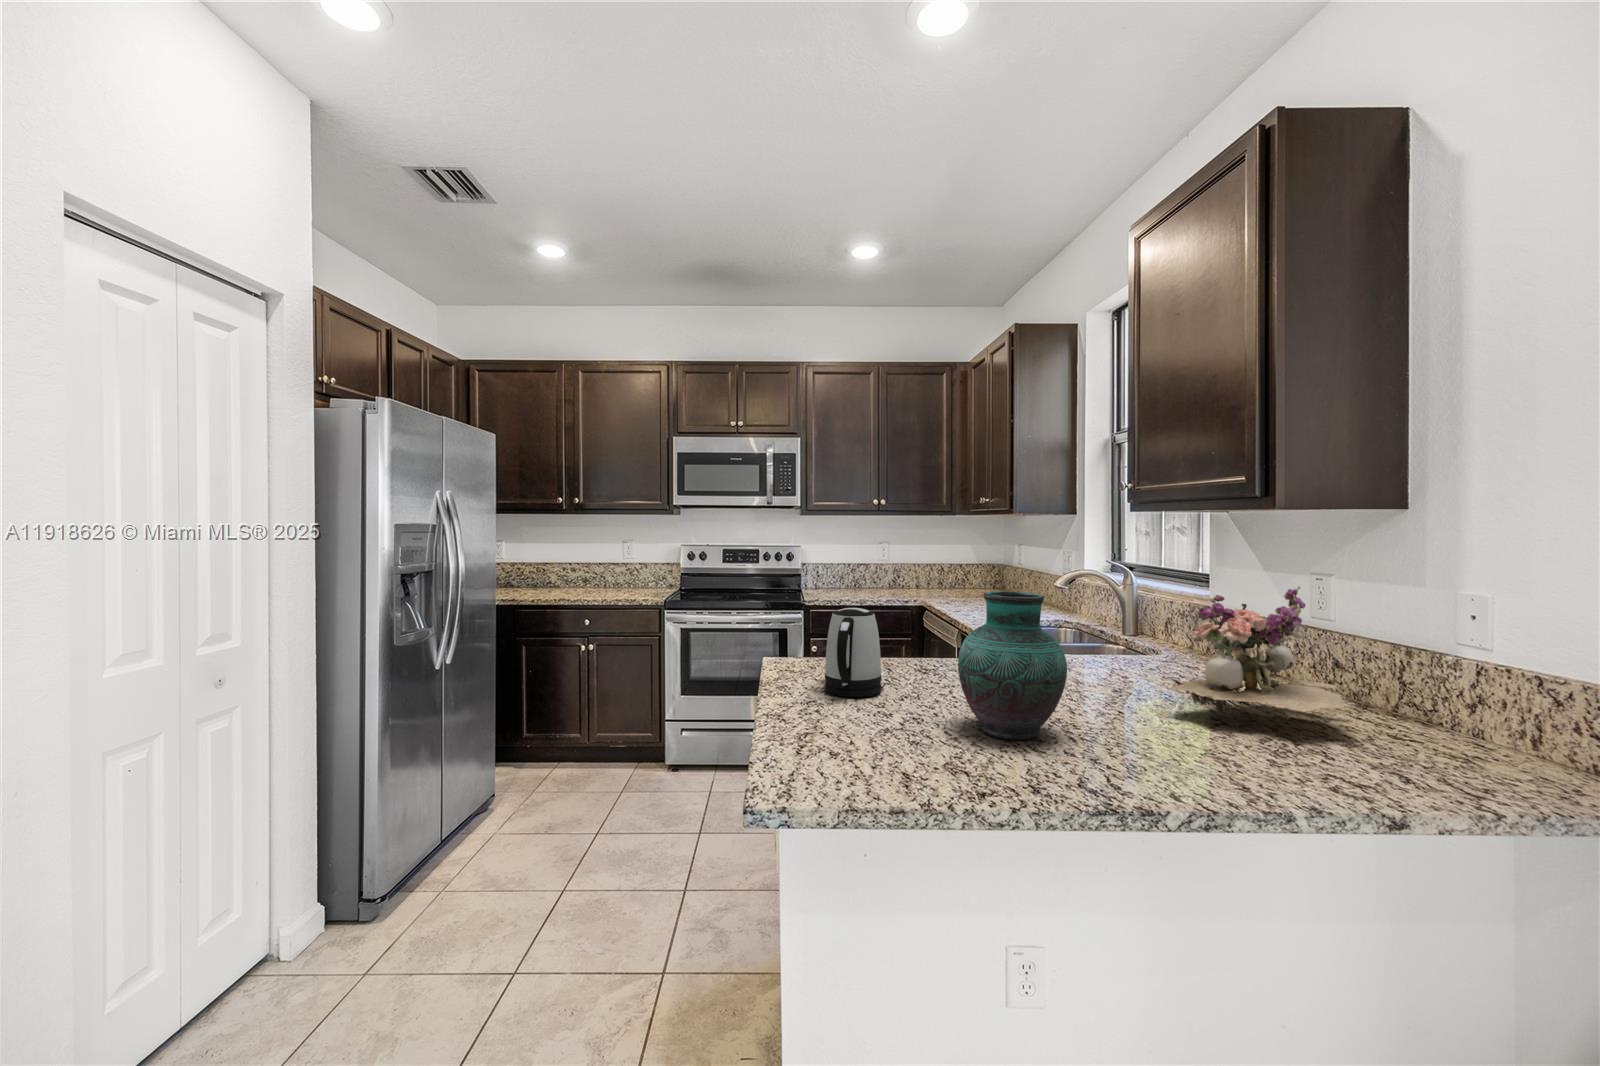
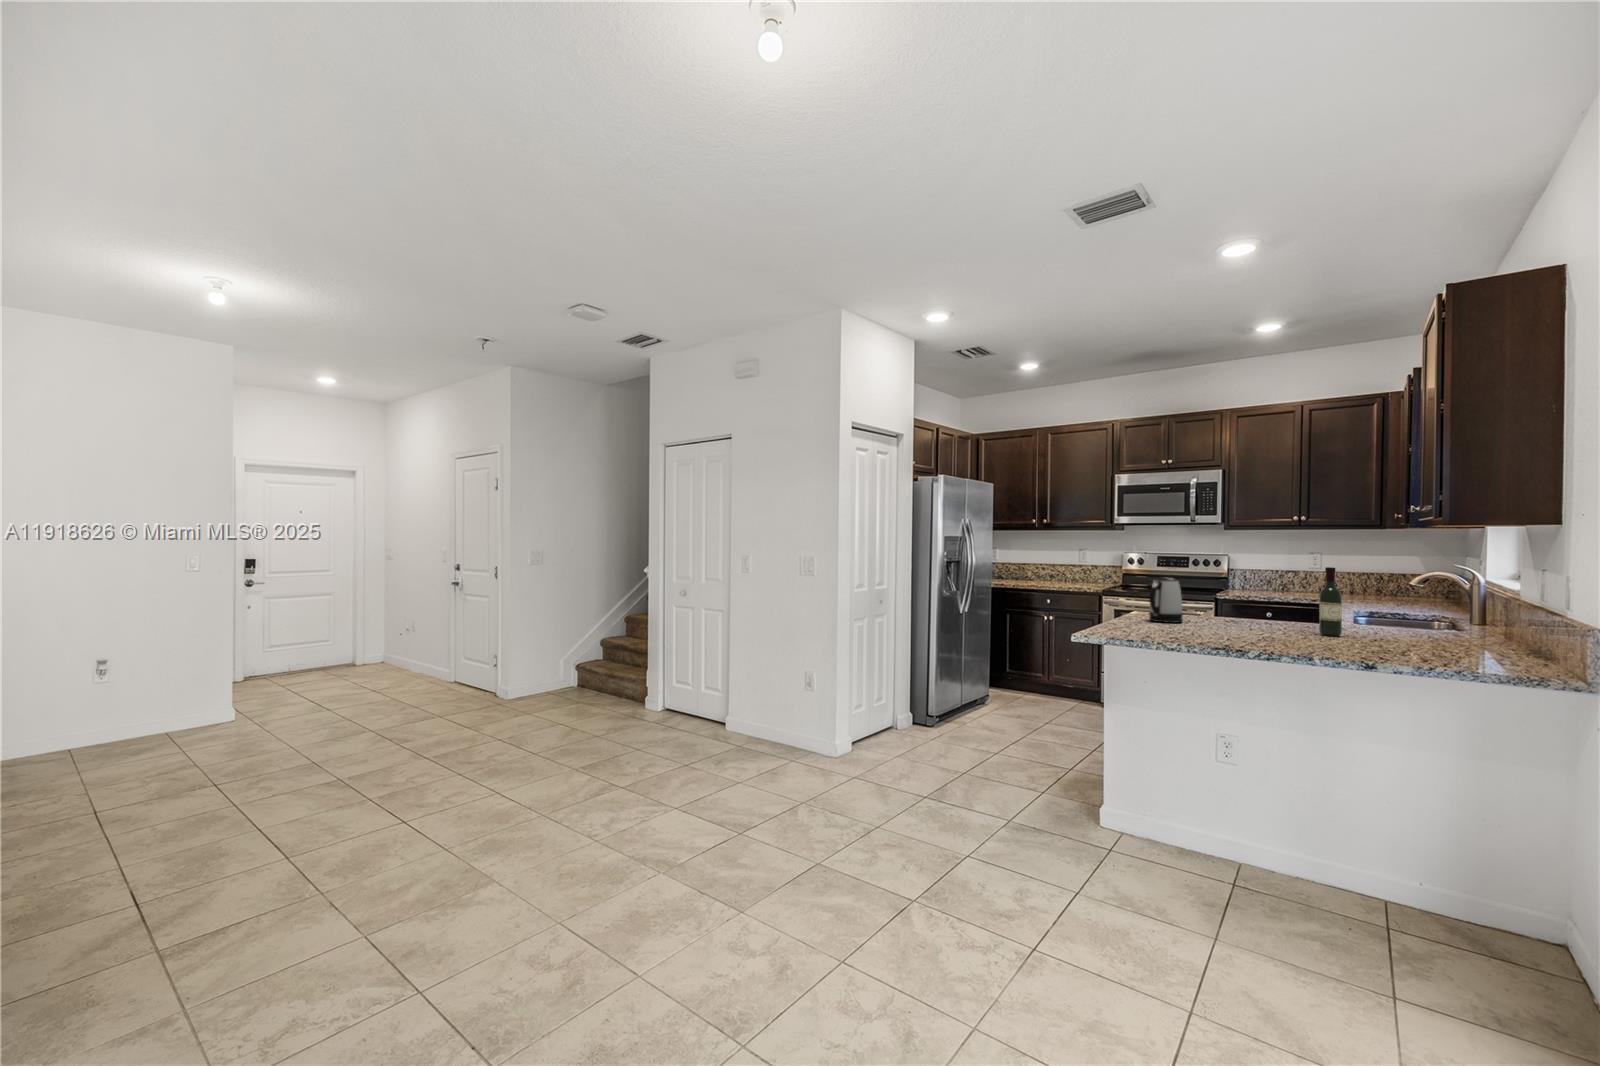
wine bottle: none [1084,582,1117,697] -> present [1319,567,1342,636]
flower arrangement: present [1171,586,1358,717] -> none [1350,571,1486,647]
vase: present [958,591,1067,740] -> none [1198,566,1258,637]

